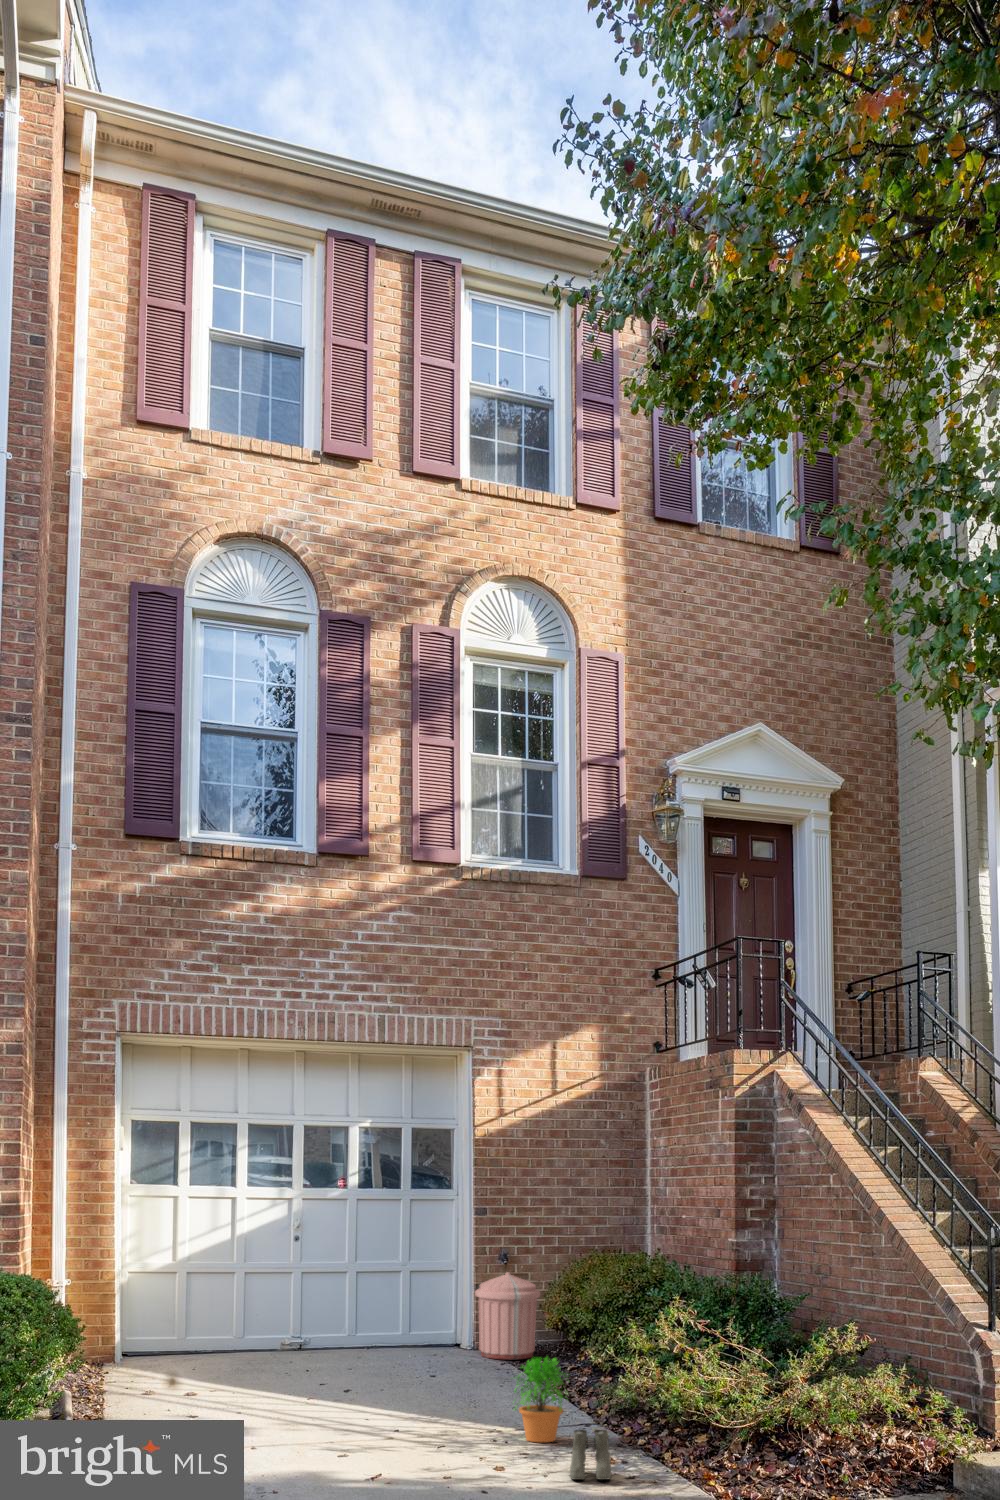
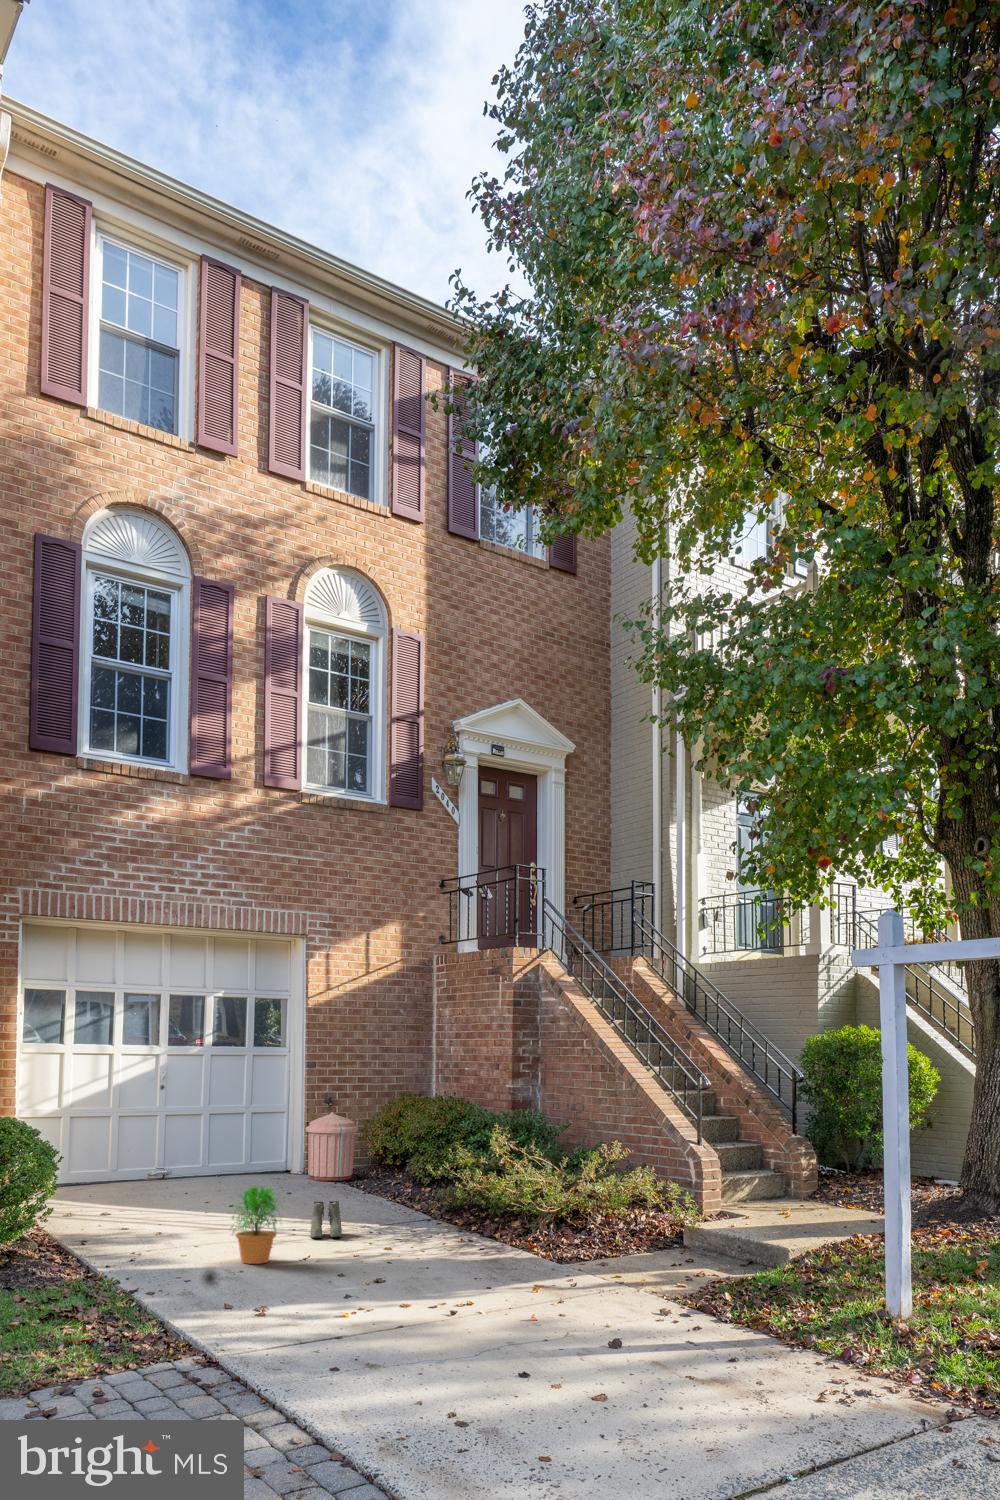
potted plant: present [515,1358,567,1442] -> present [231,1186,277,1264]
boots: present [570,1429,611,1480] -> present [310,1201,342,1238]

